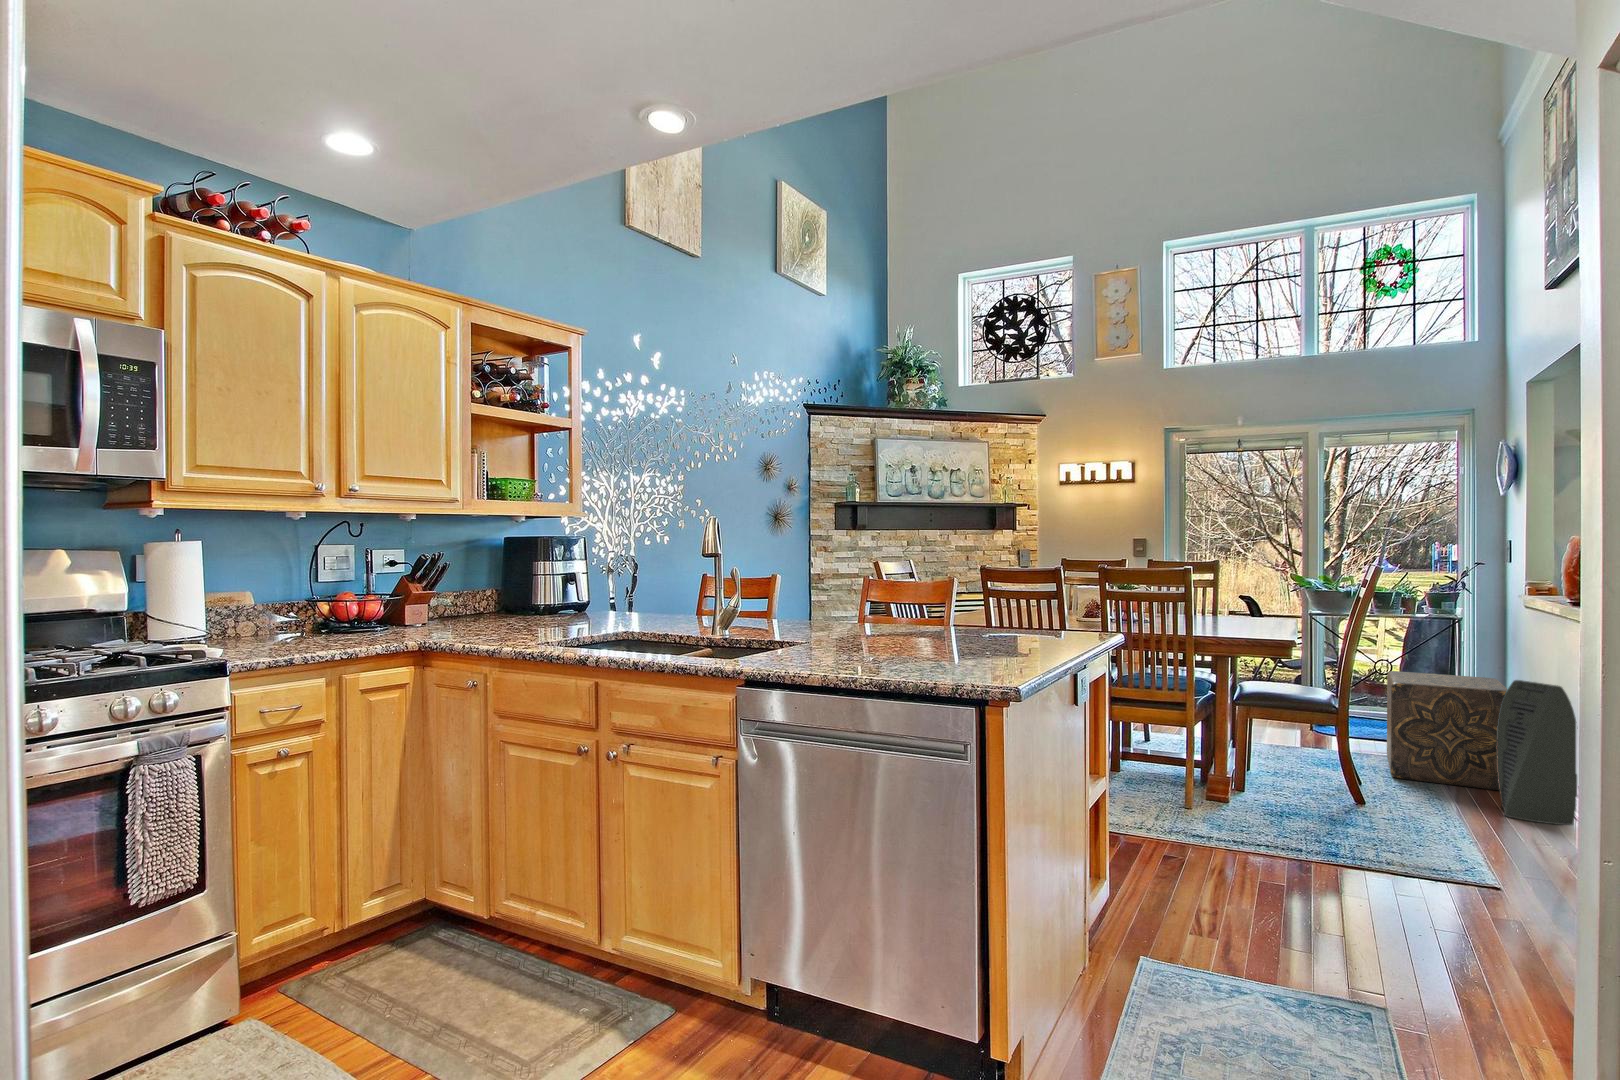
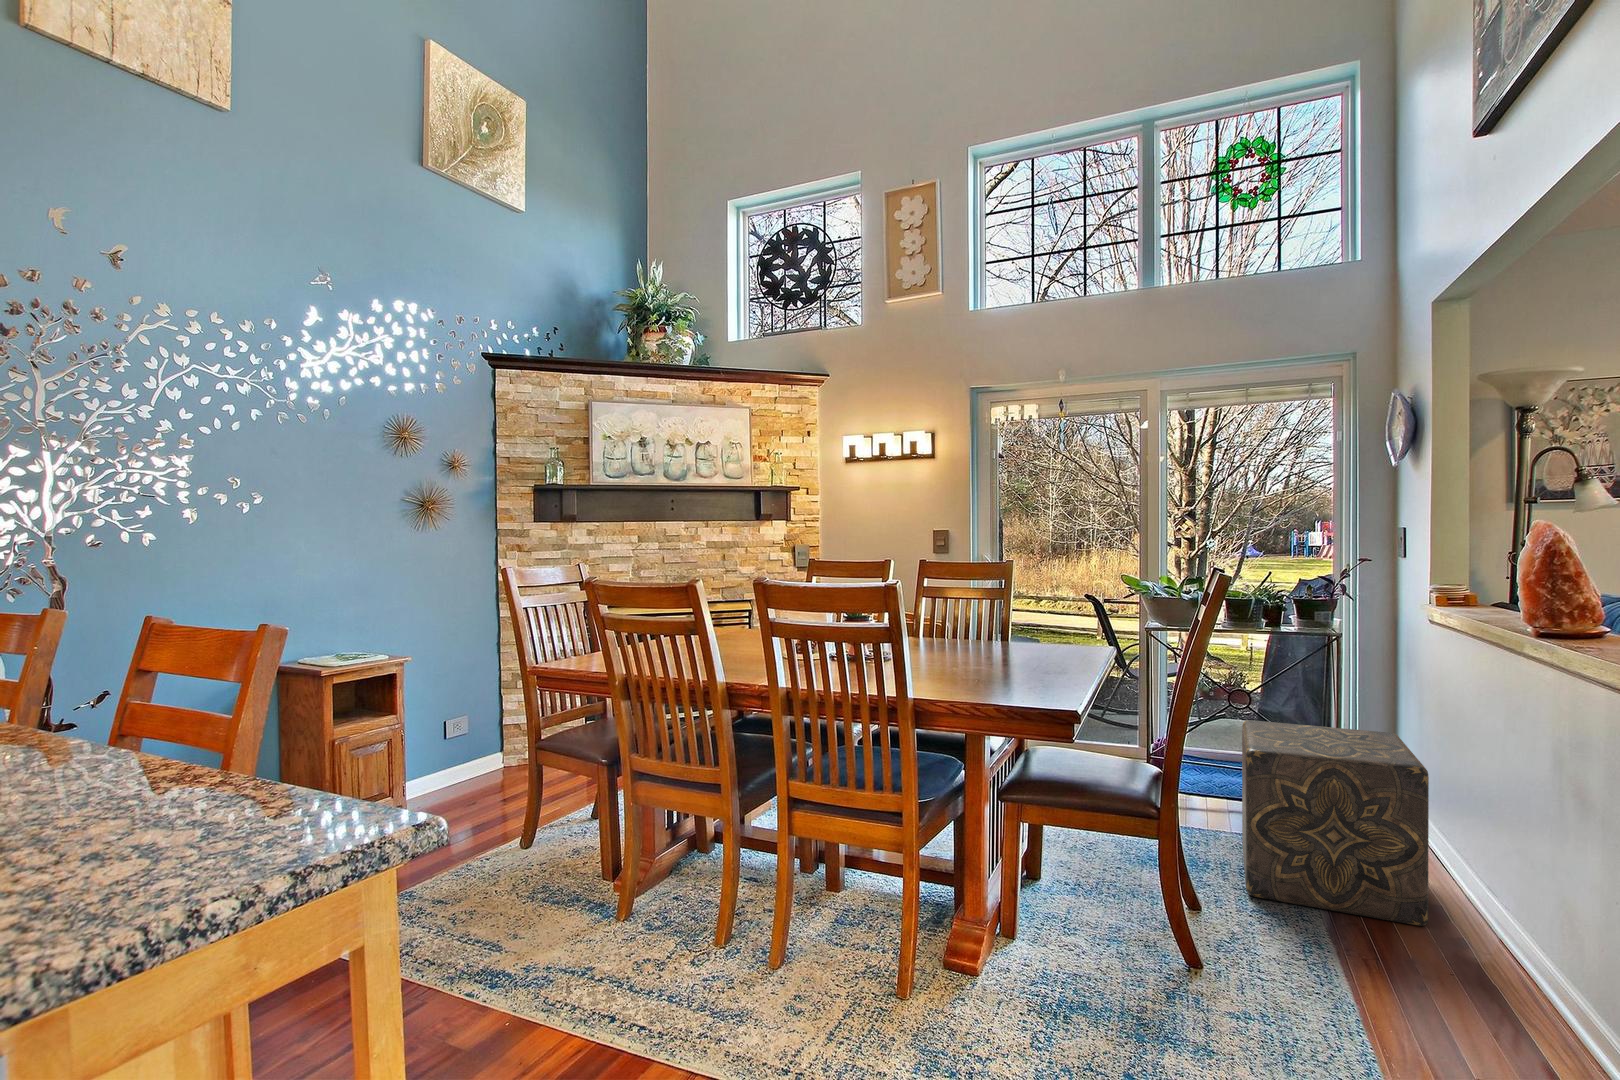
air purifier: present [1496,680,1577,825] -> none [1411,763,1559,1029]

